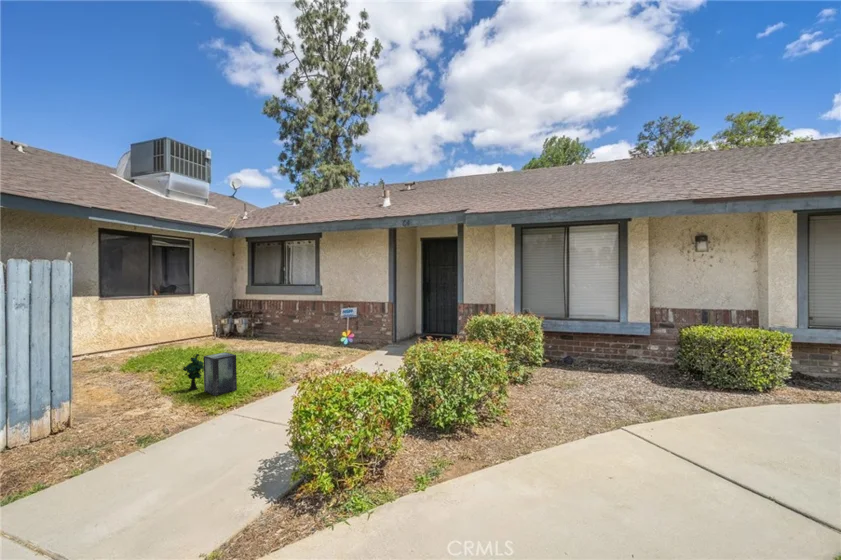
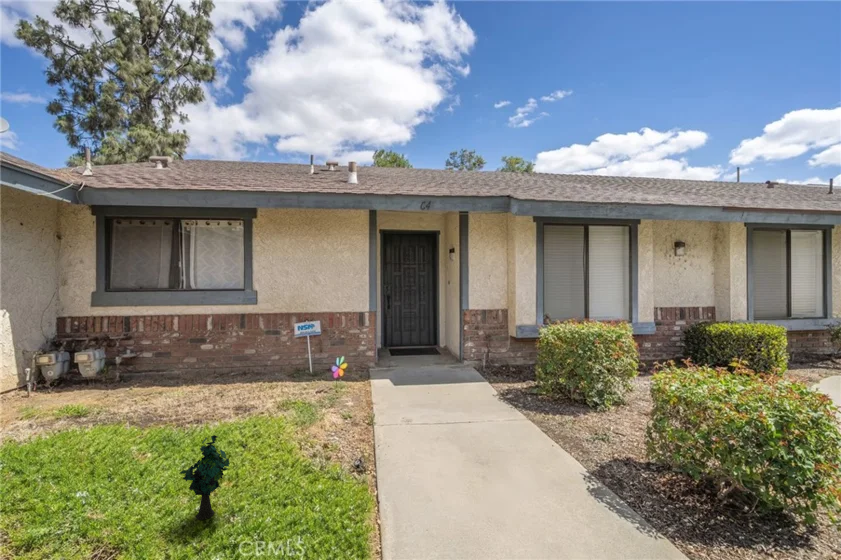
storage box: present [204,352,237,396] -> none [246,421,309,517]

